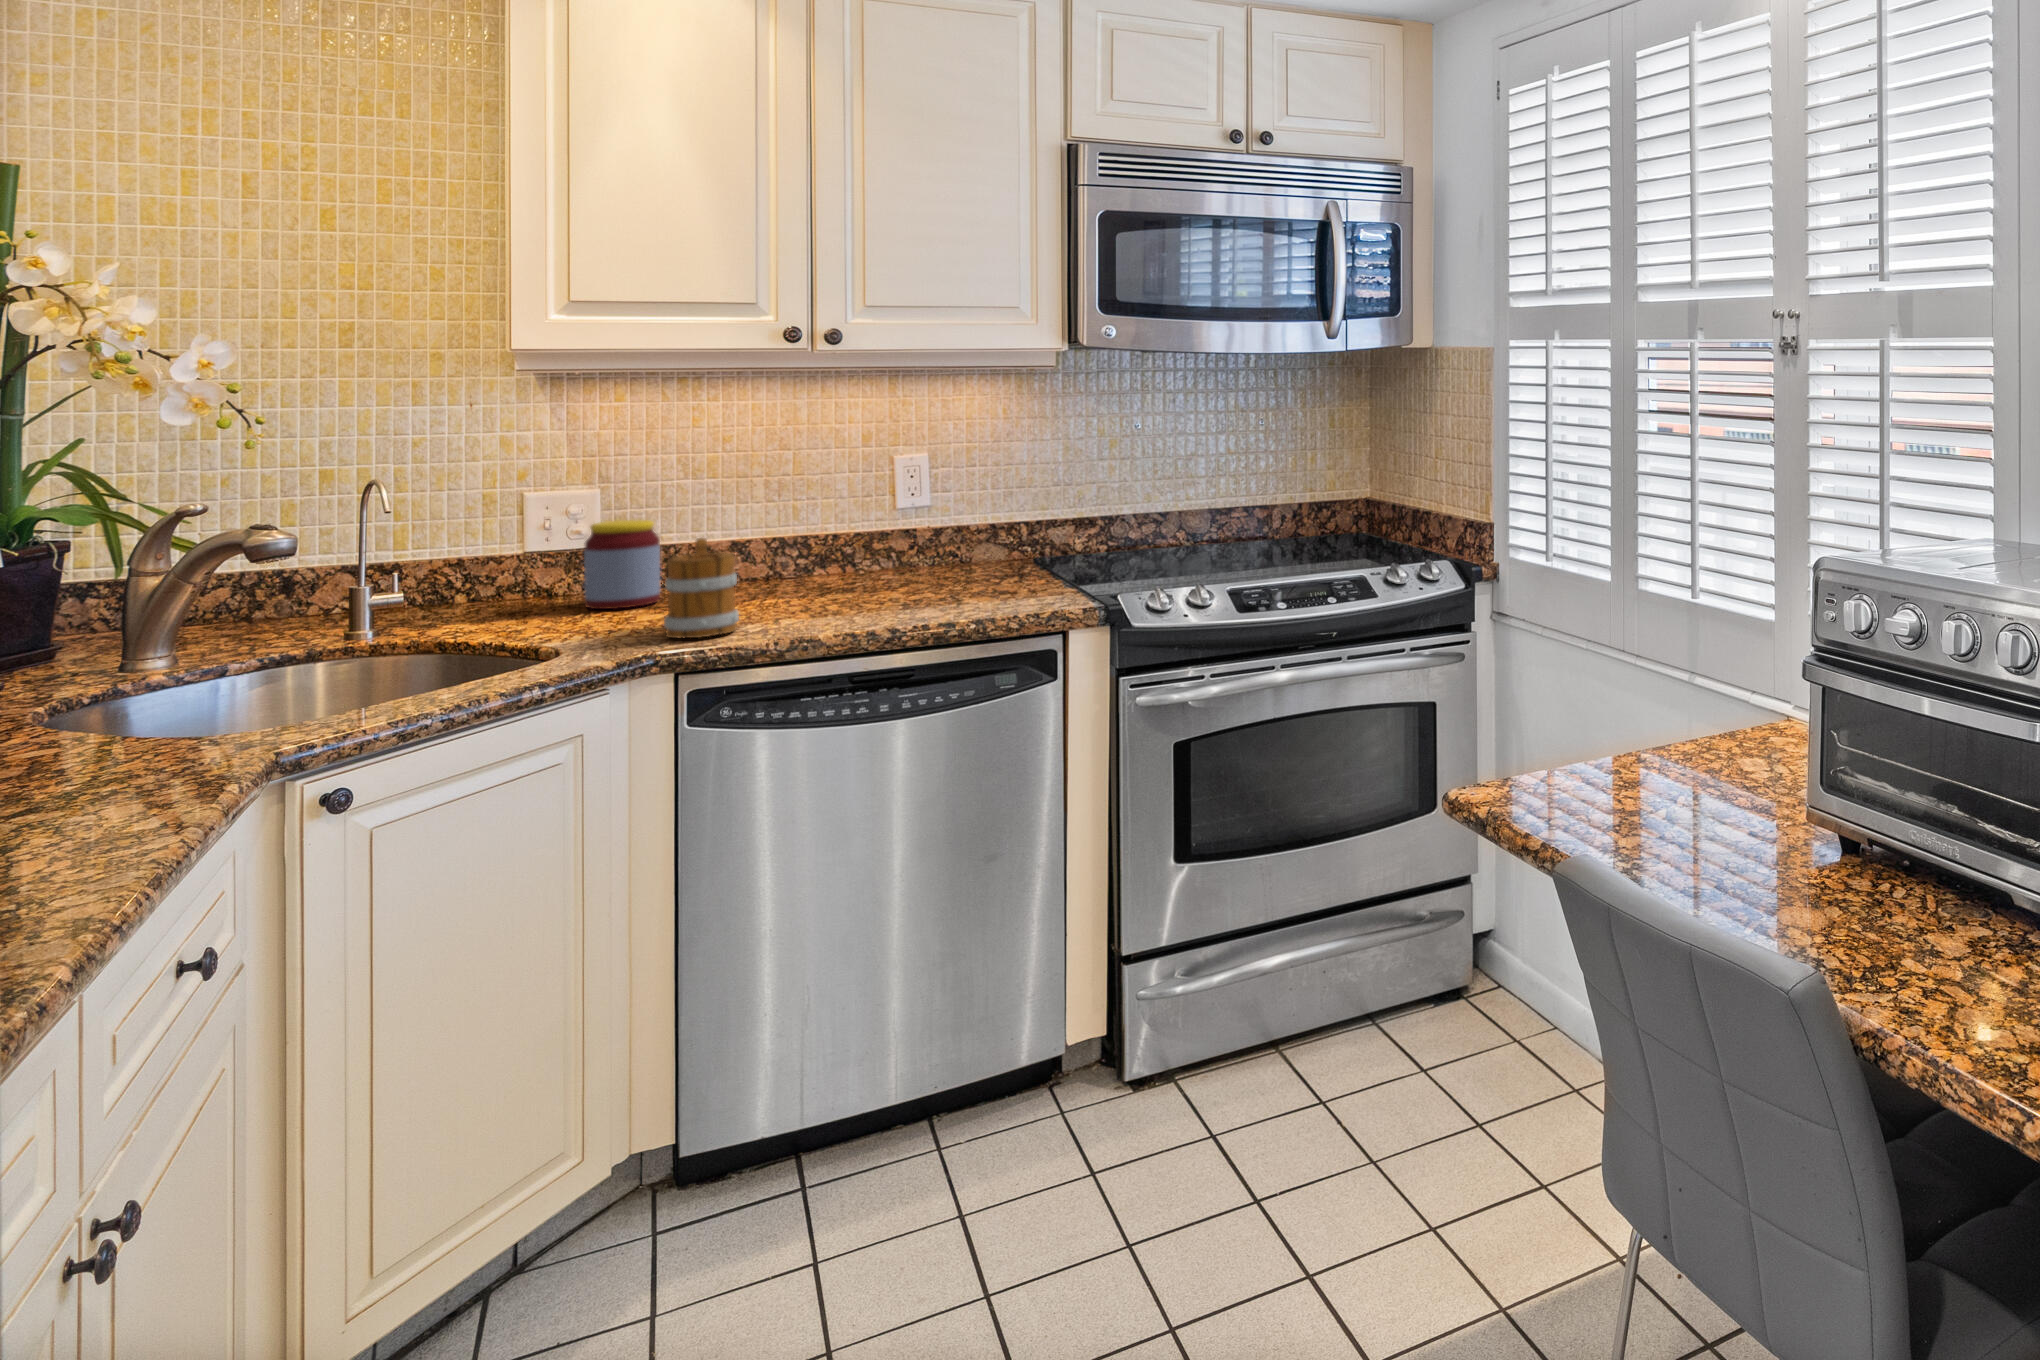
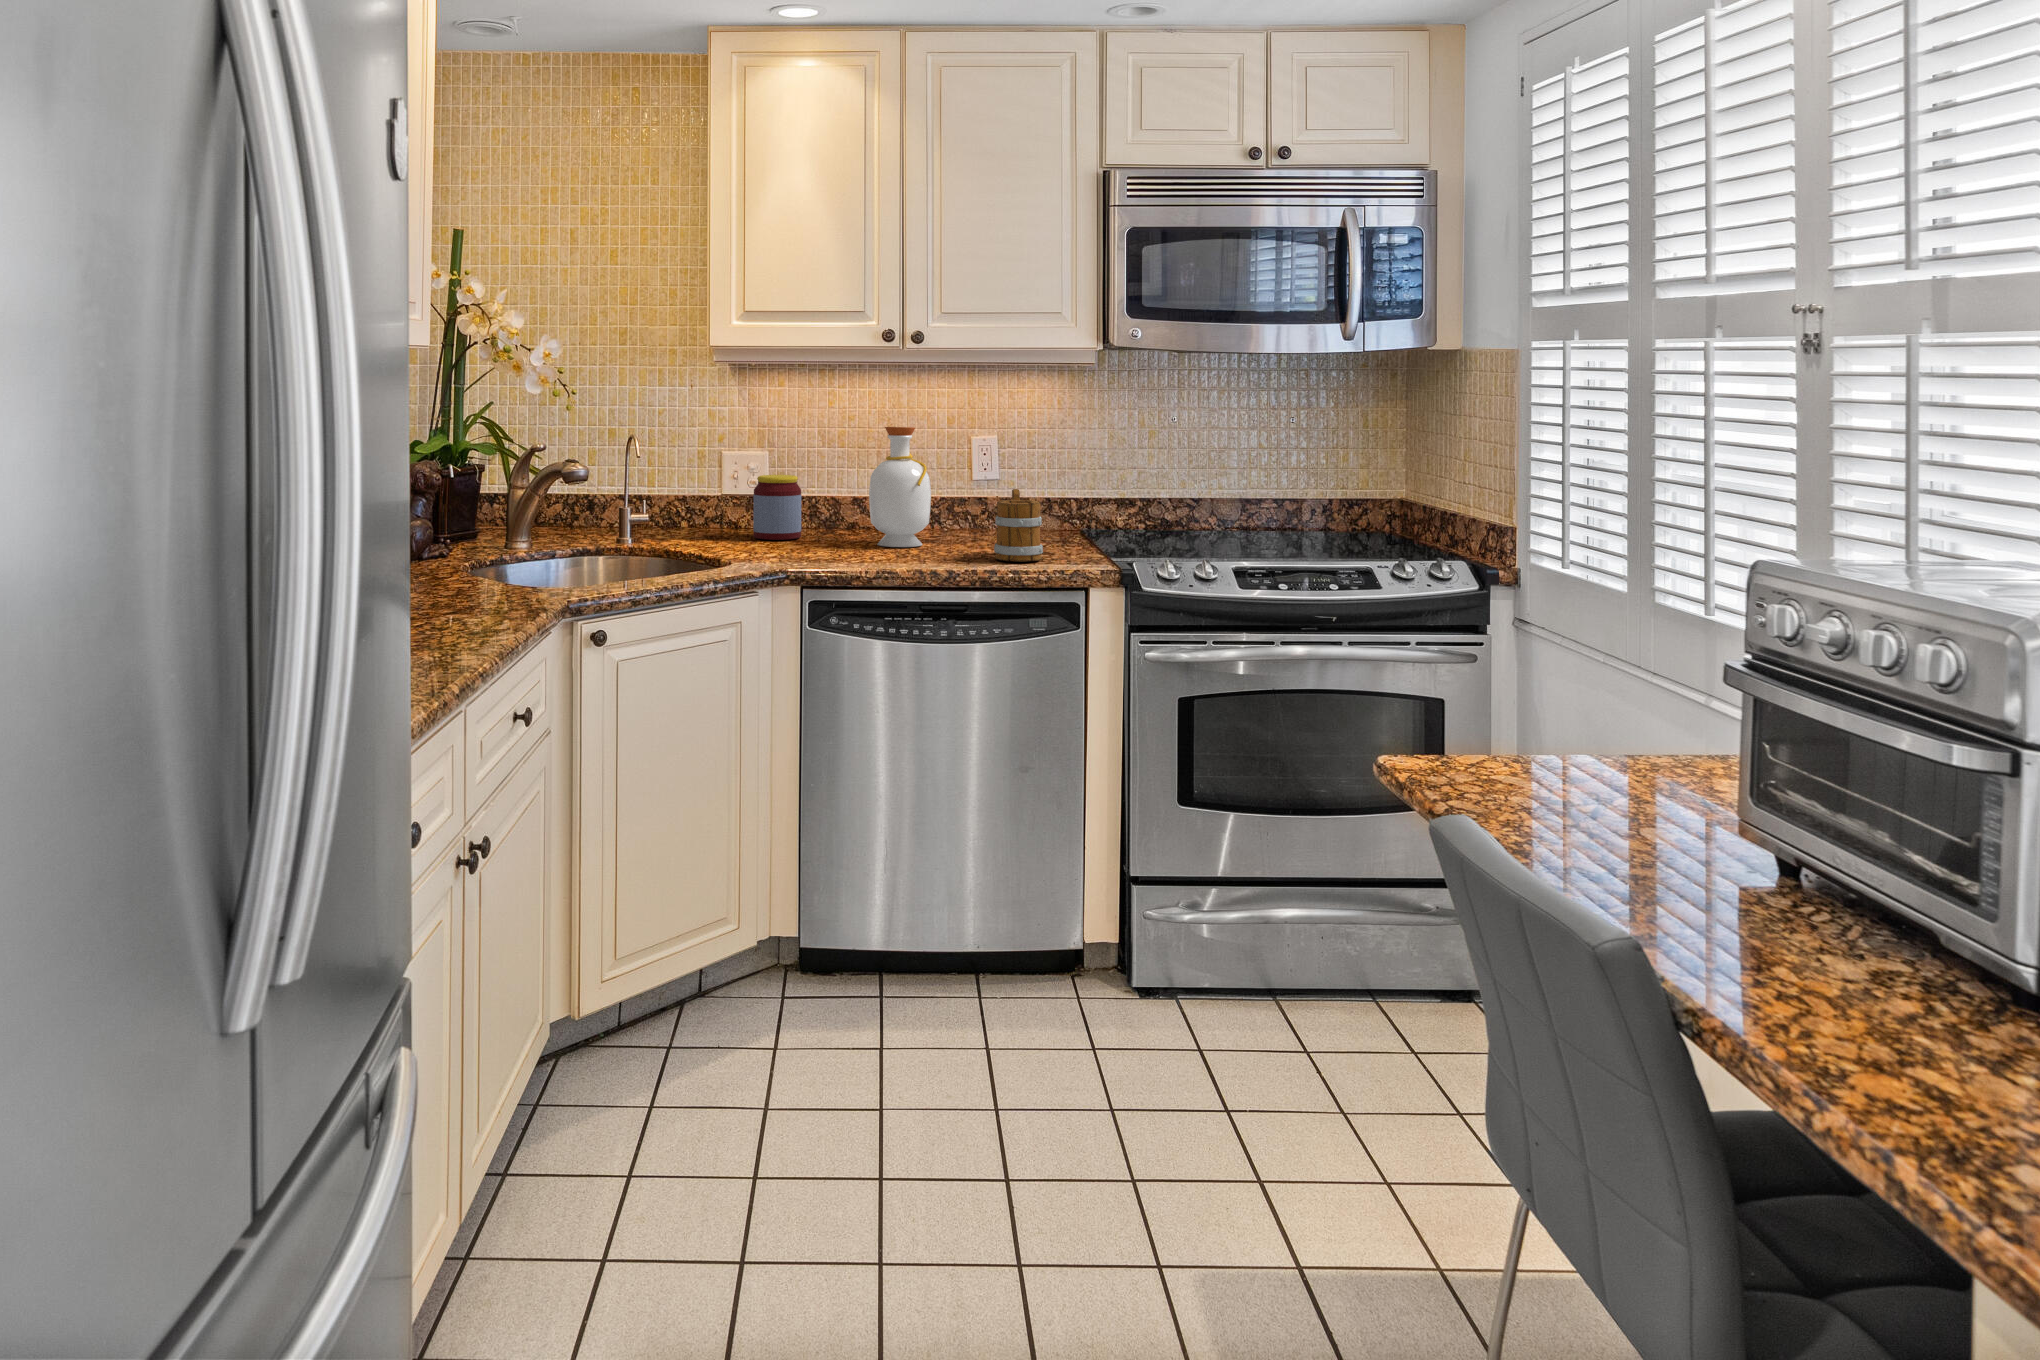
bottle: none [765,450,852,603] -> present [869,427,931,547]
mug: present [664,538,739,638] -> present [994,489,1043,562]

